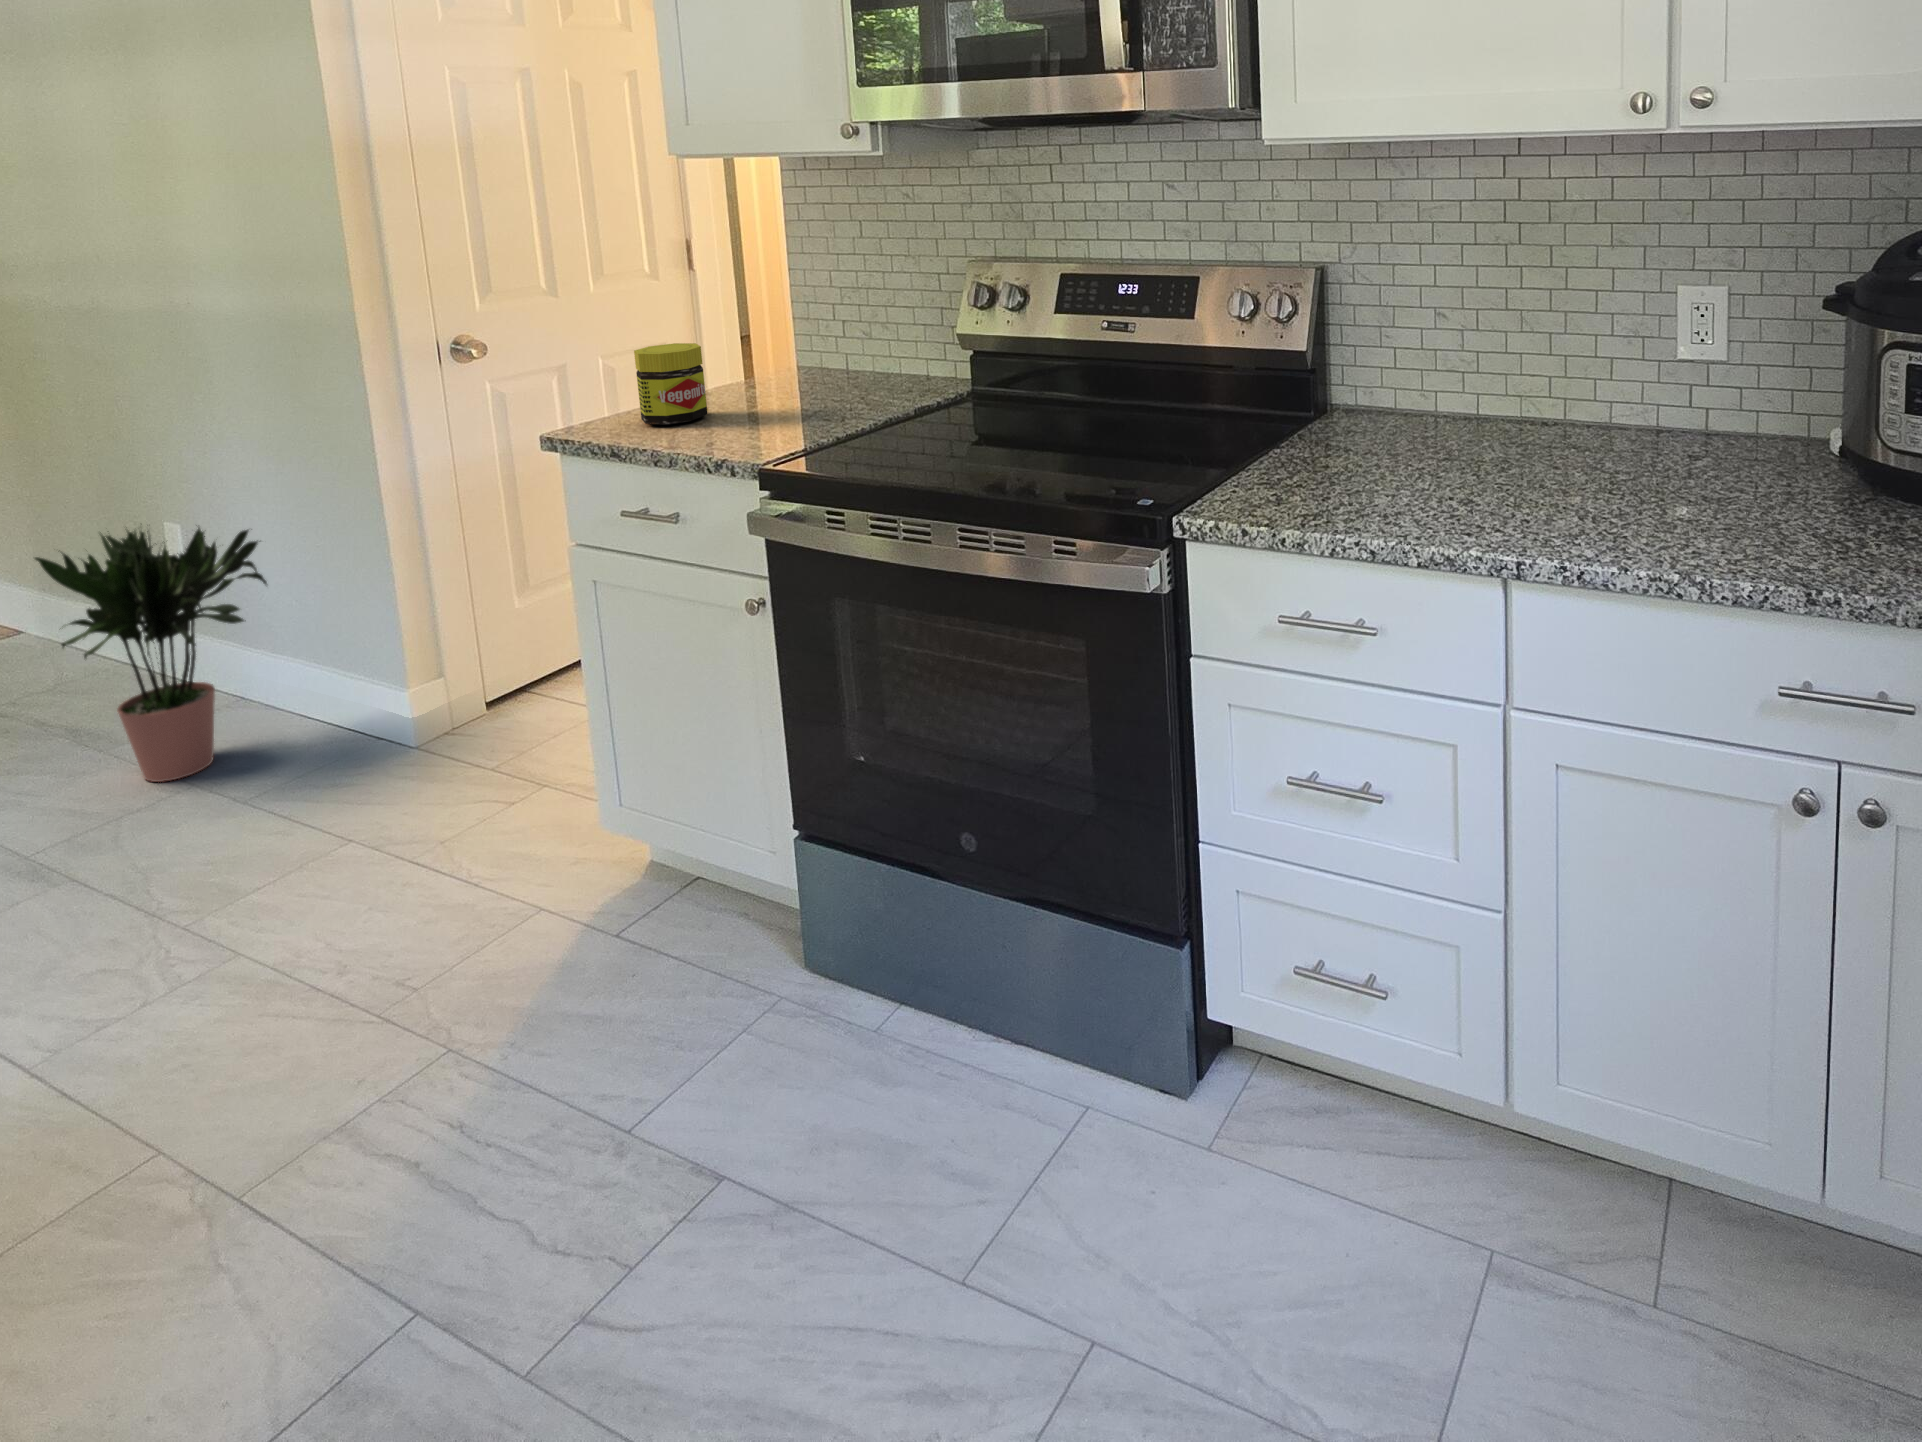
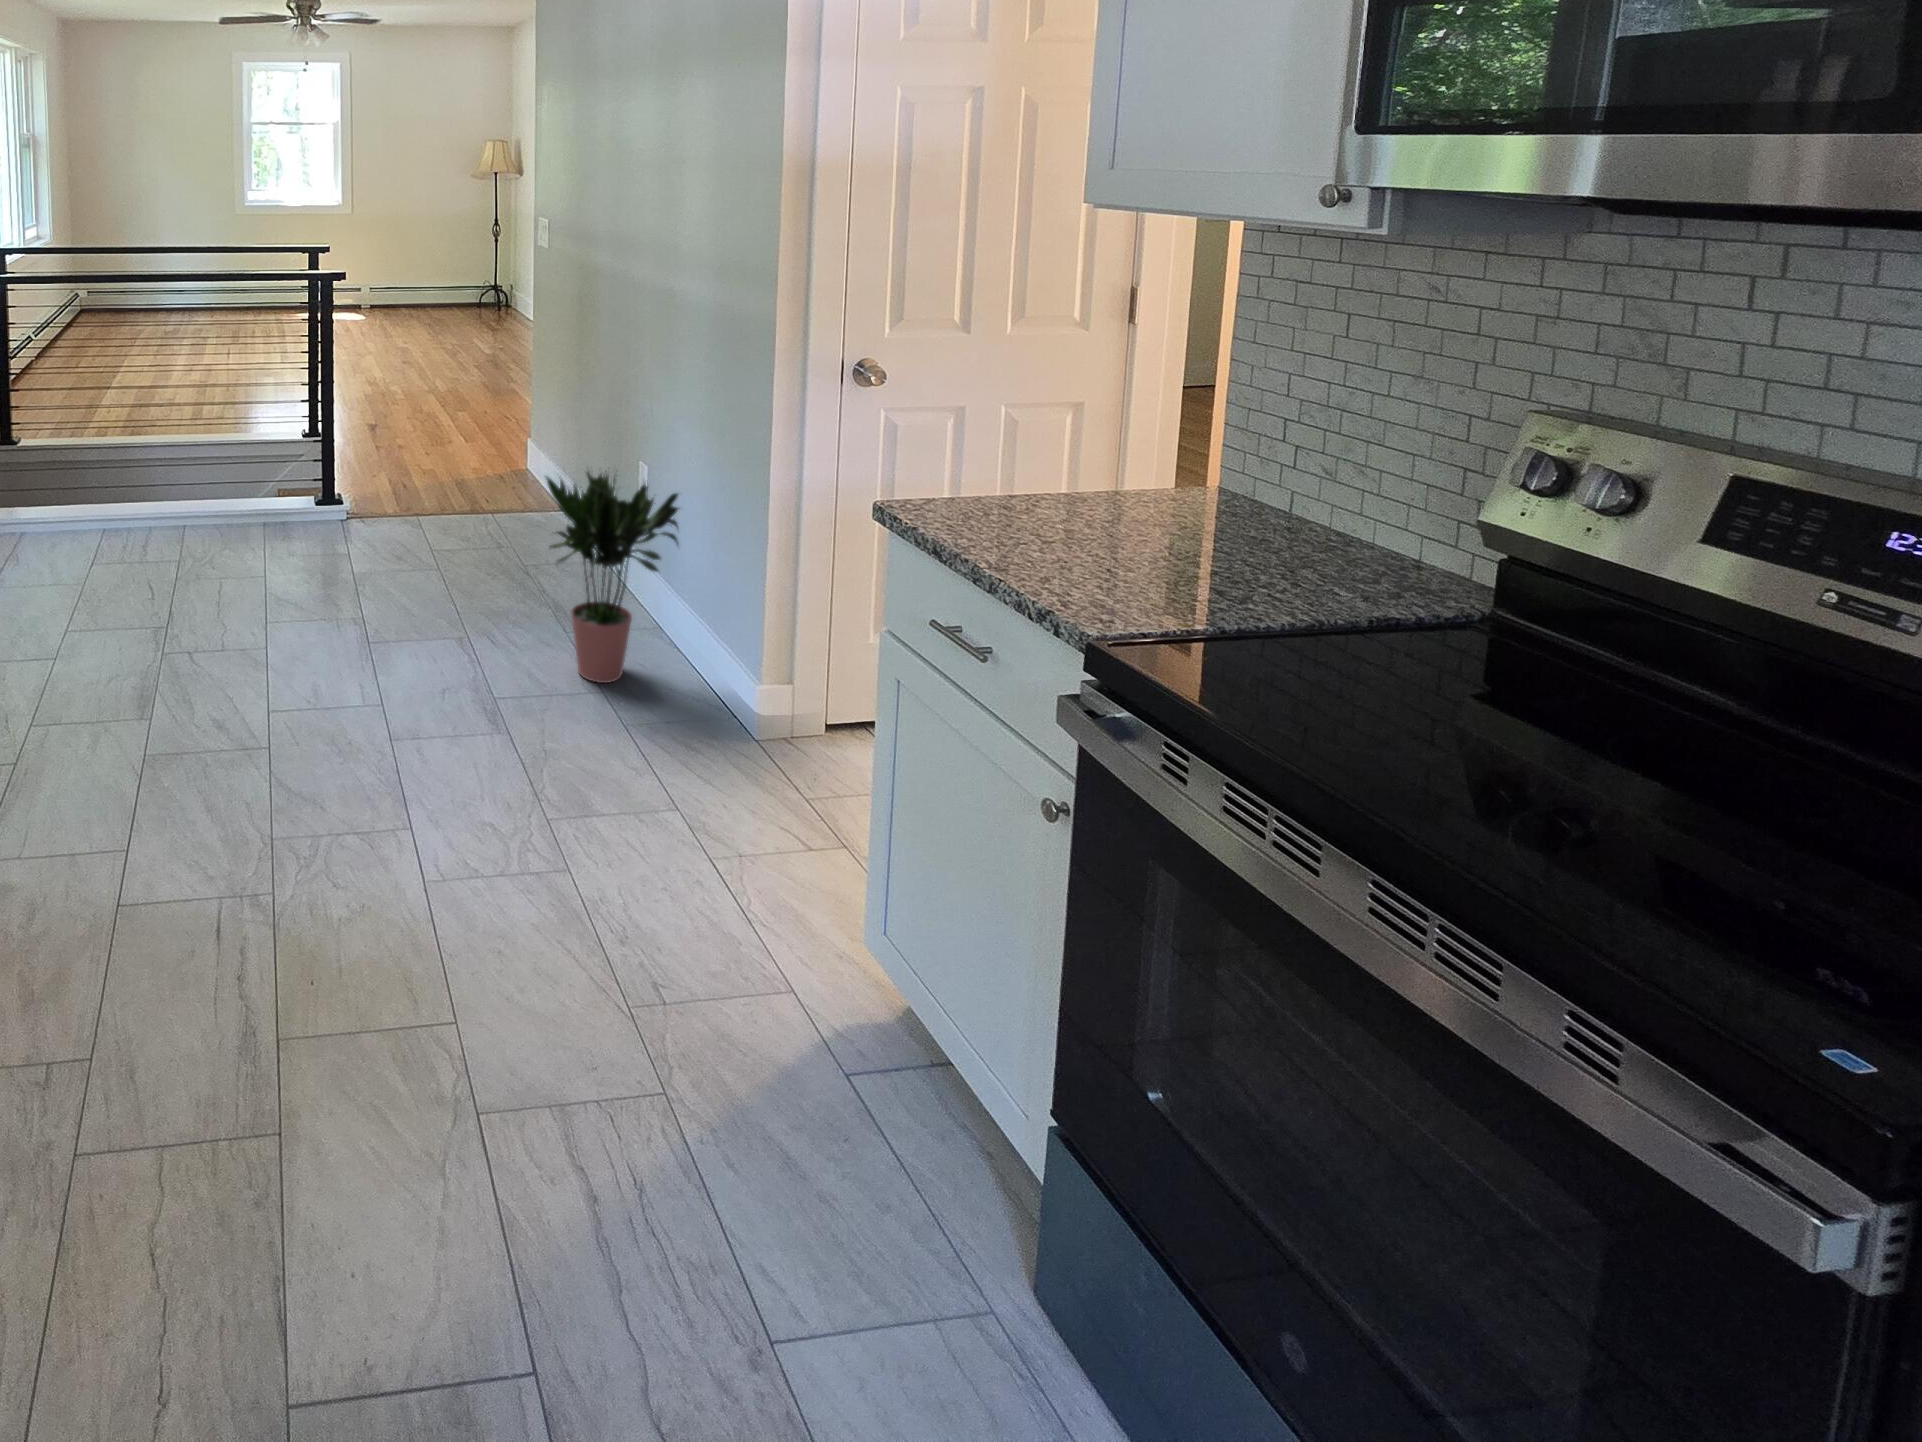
jar: present [634,343,708,425] -> none [982,434,1068,537]

